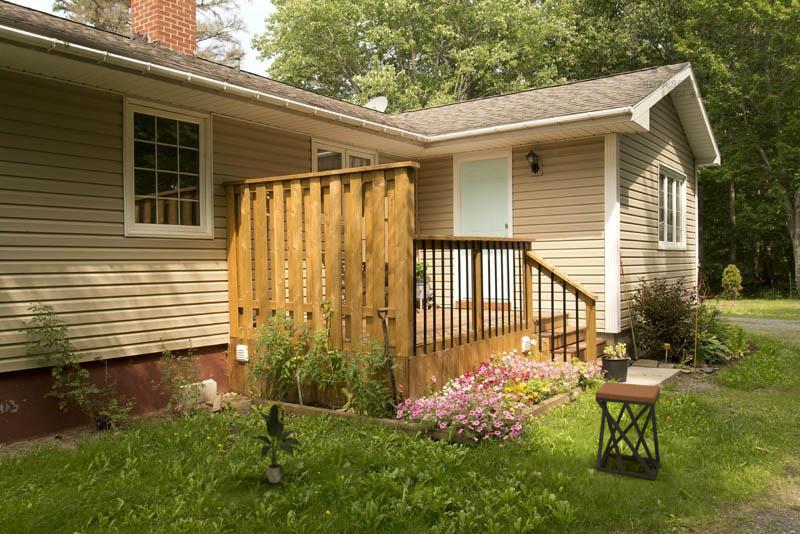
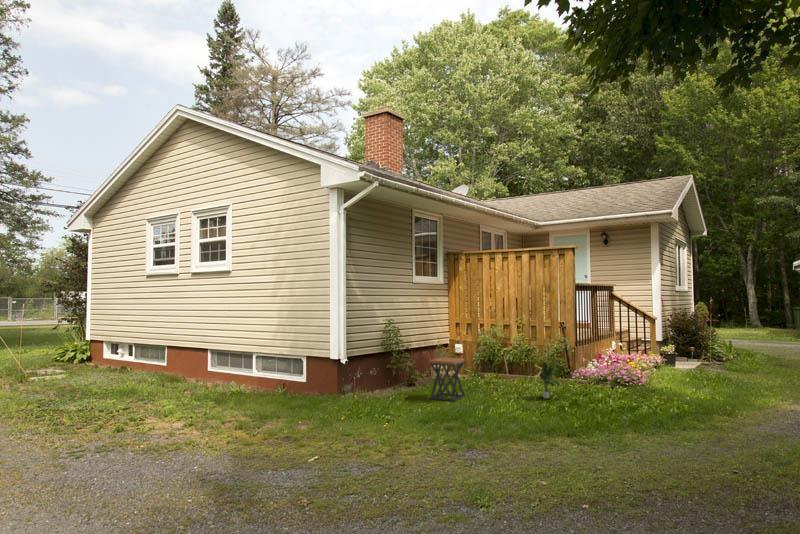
stool: present [595,382,660,480] -> present [430,357,465,401]

